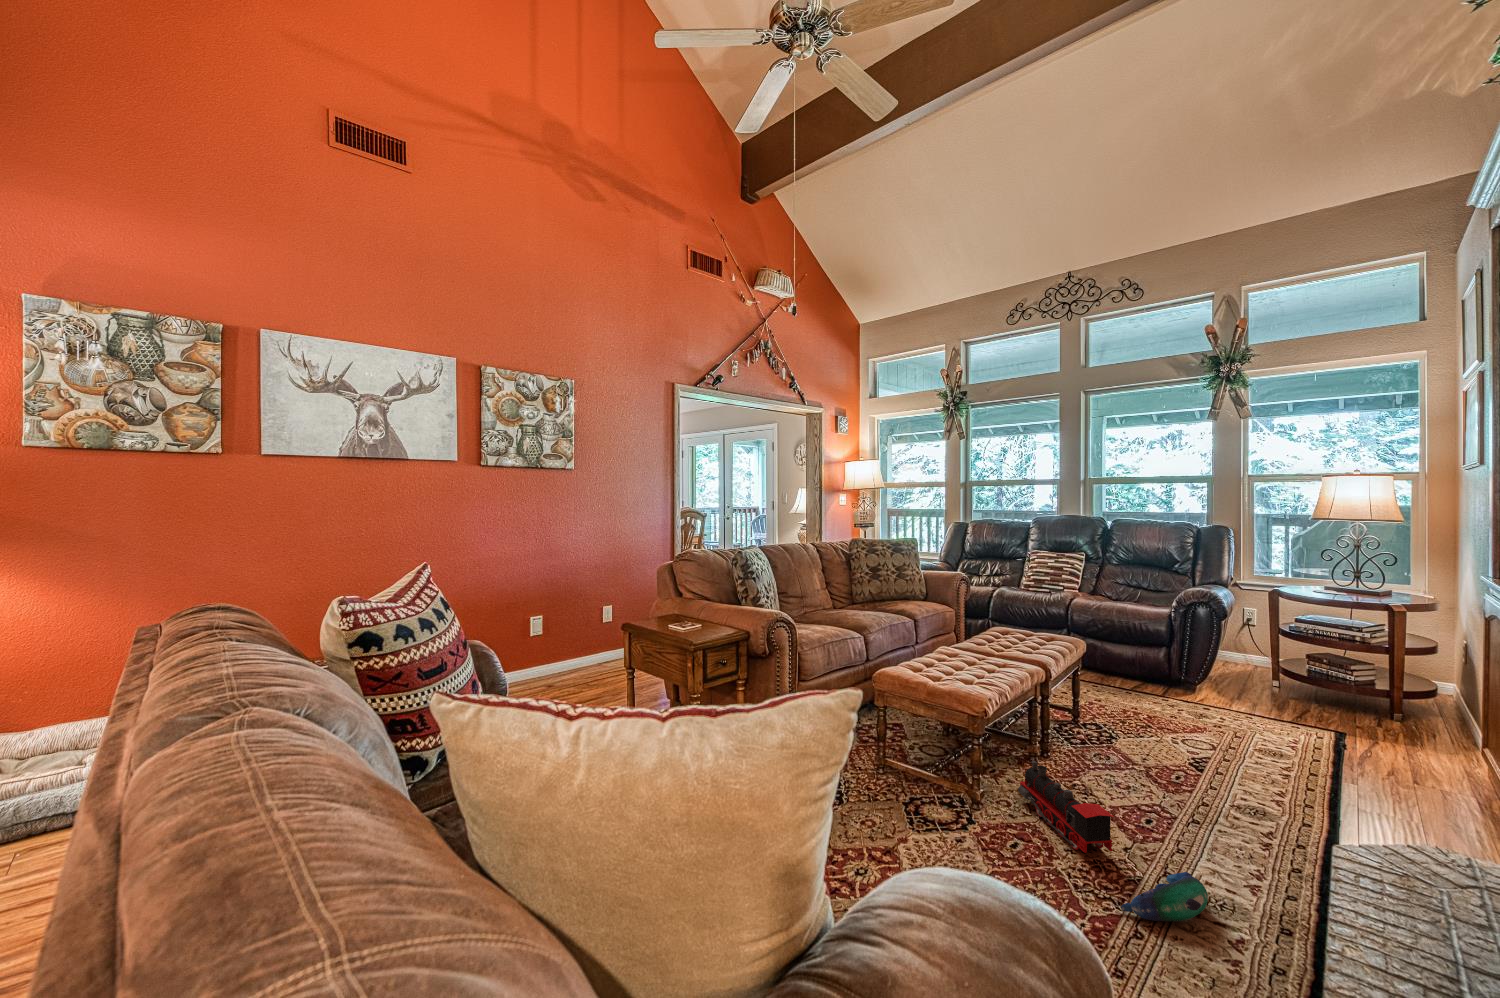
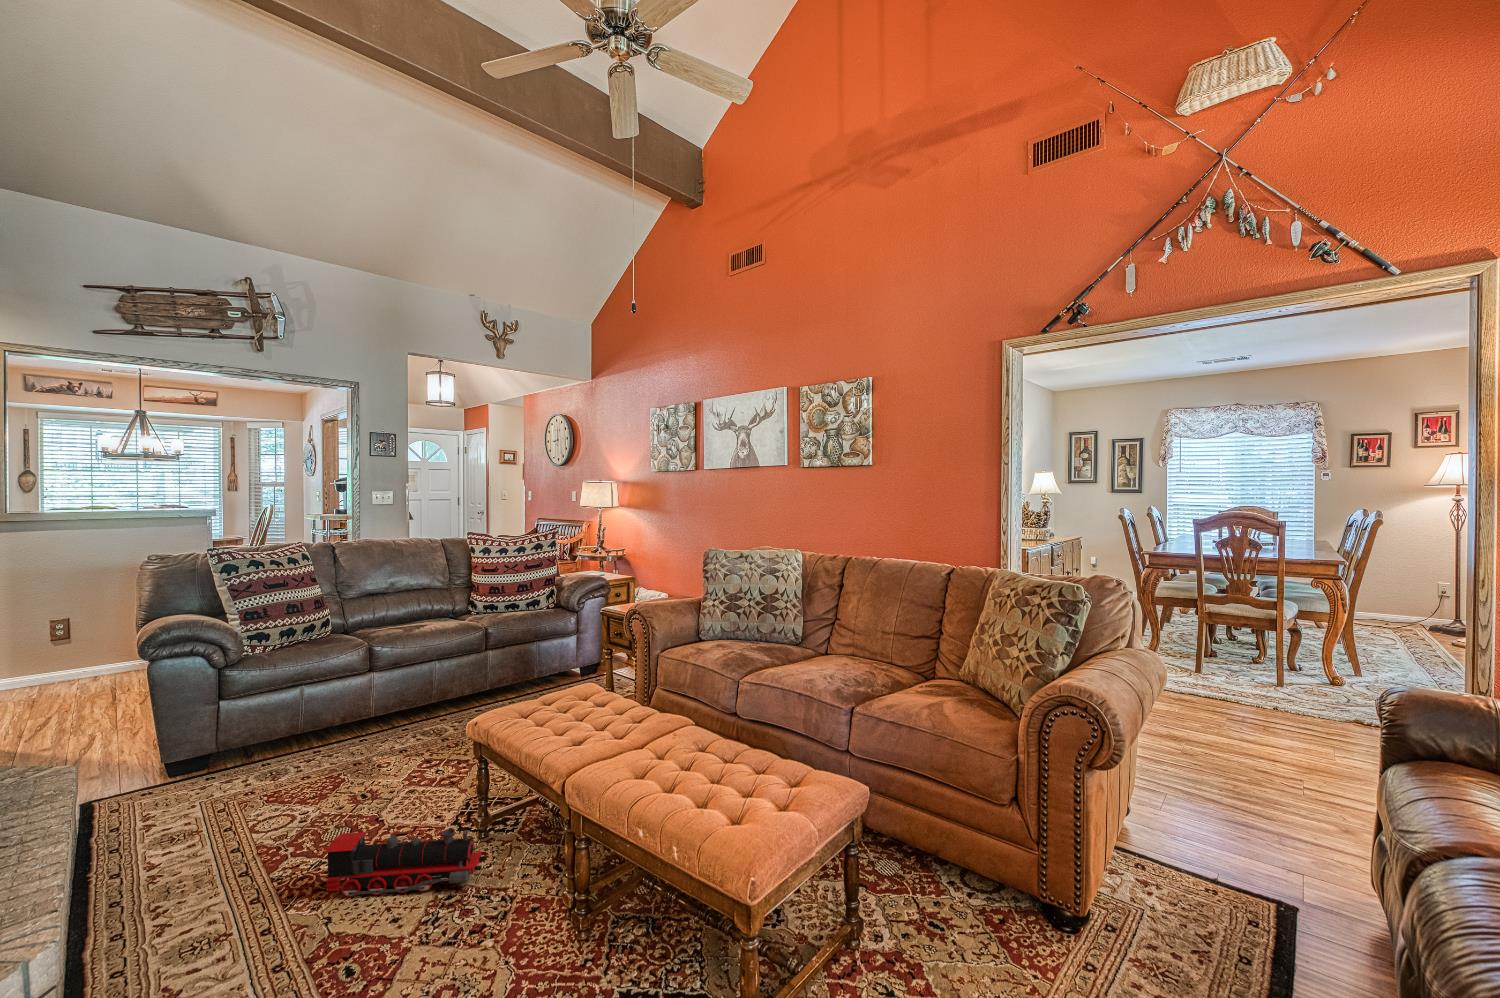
plush toy: present [1121,872,1208,922] -> none [197,863,271,933]

